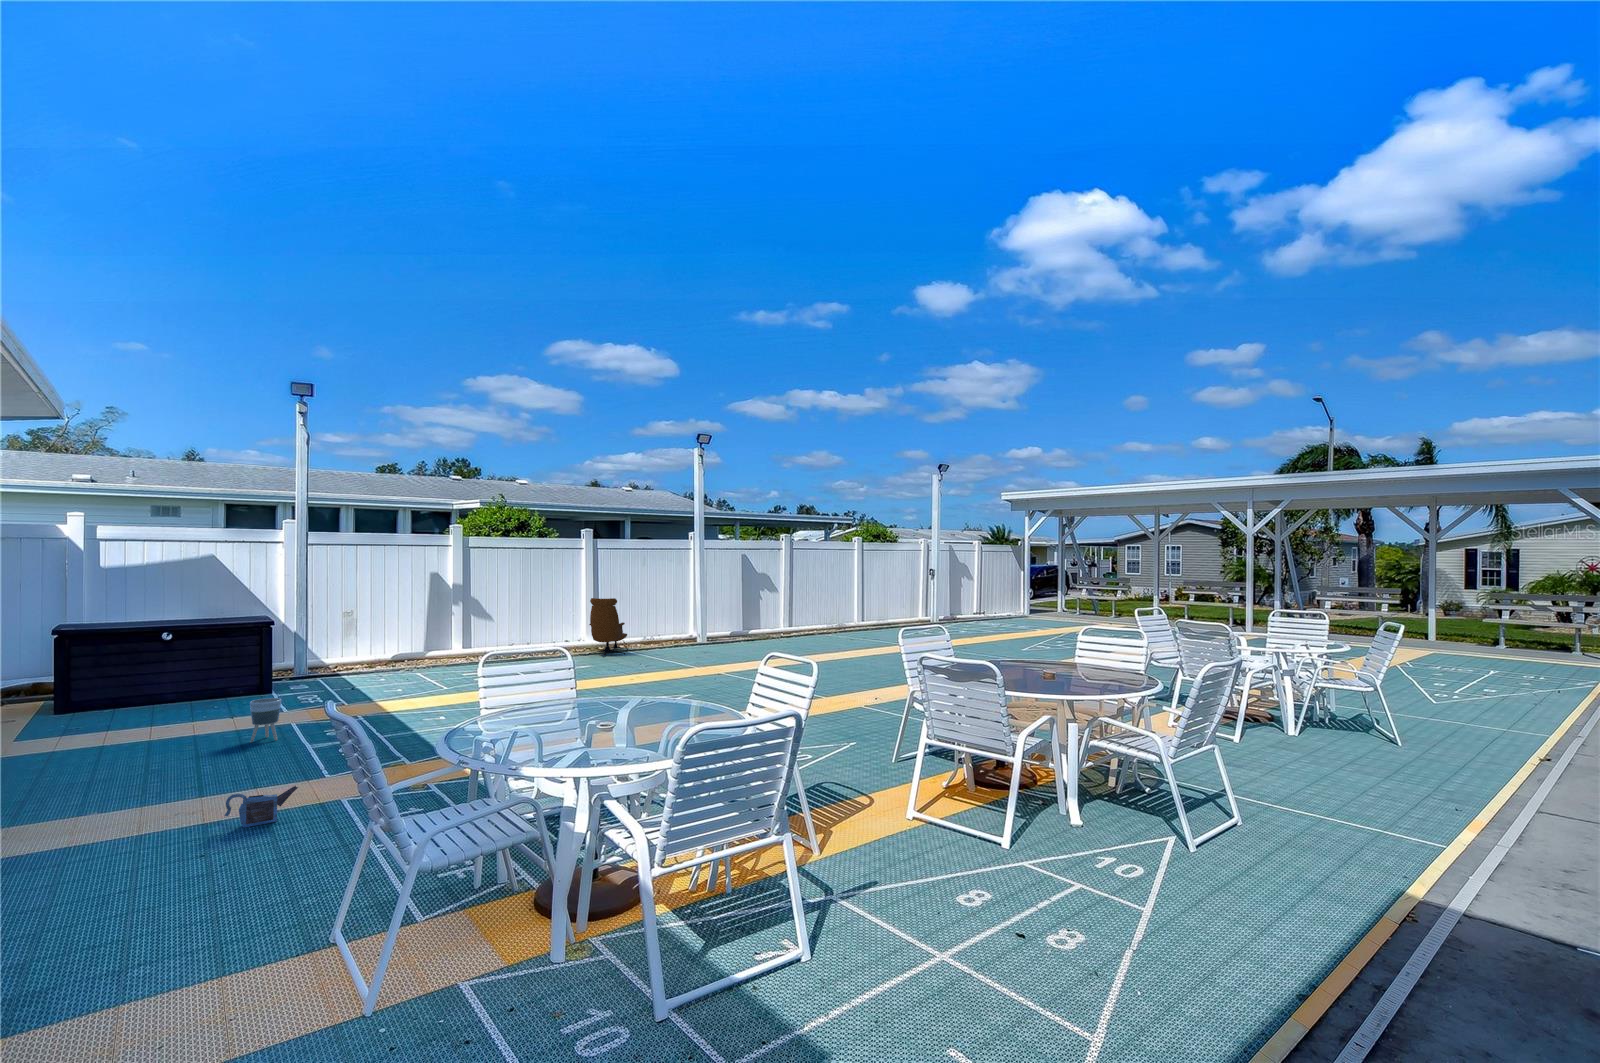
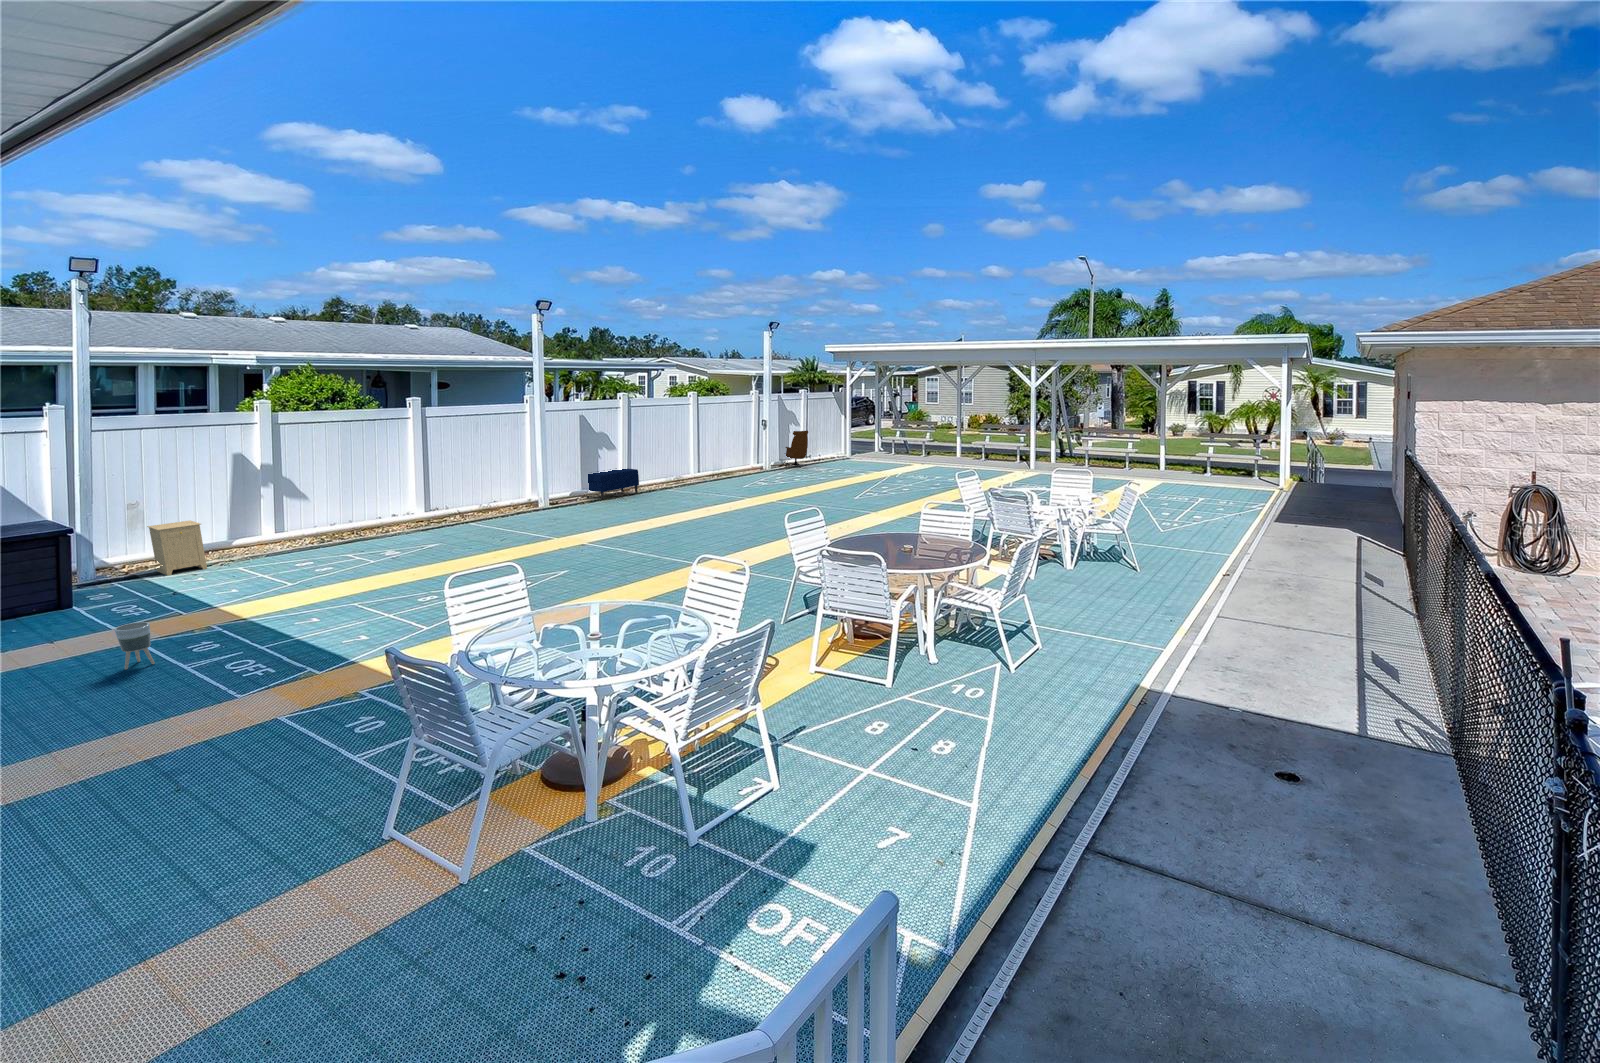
lounge chair: present [589,598,628,657] -> present [785,431,808,468]
bench: none [747,610,802,640] -> present [587,468,639,500]
side table: none [349,626,391,674] -> present [147,520,207,576]
watering can: present [225,786,298,828] -> none [191,712,256,756]

